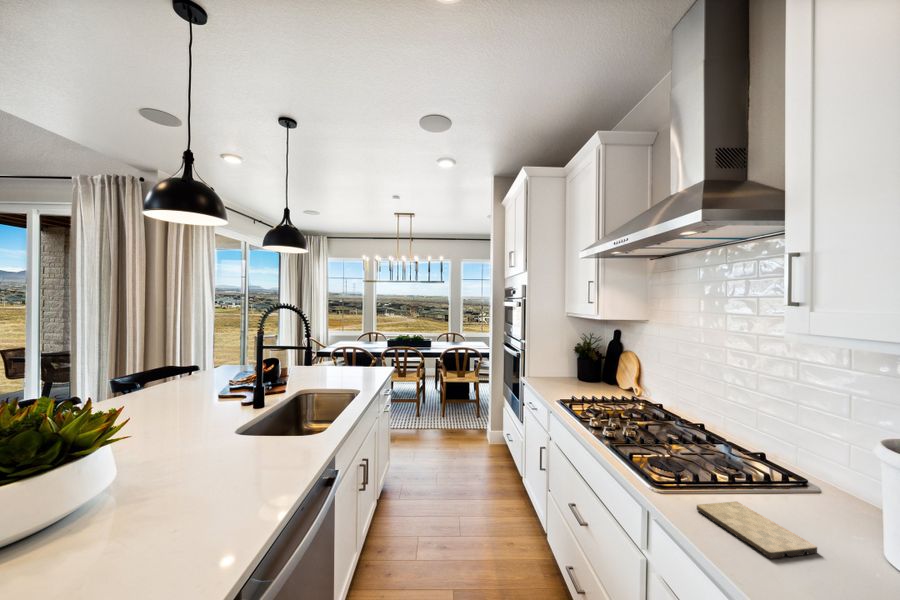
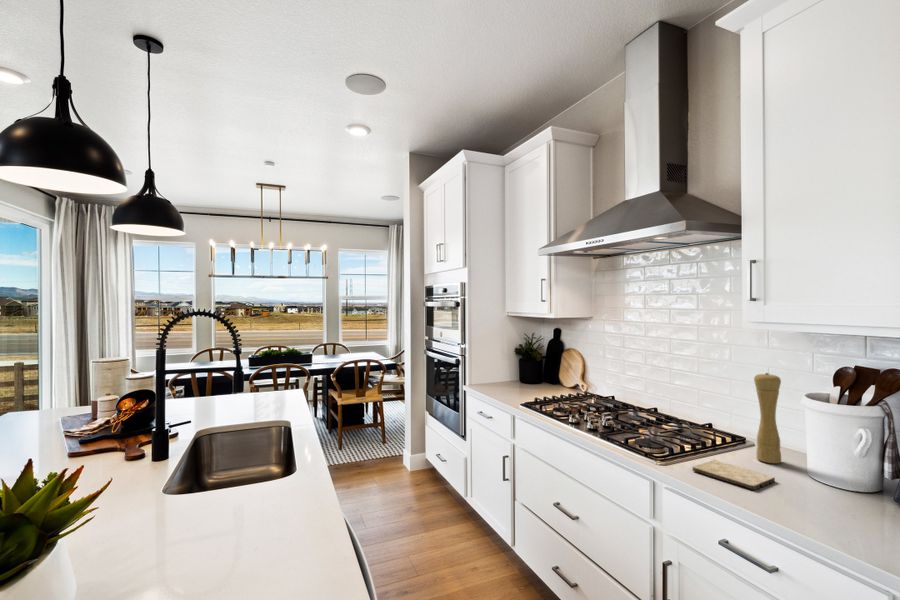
pepper mill: none [808,401,851,526] -> present [754,373,781,463]

